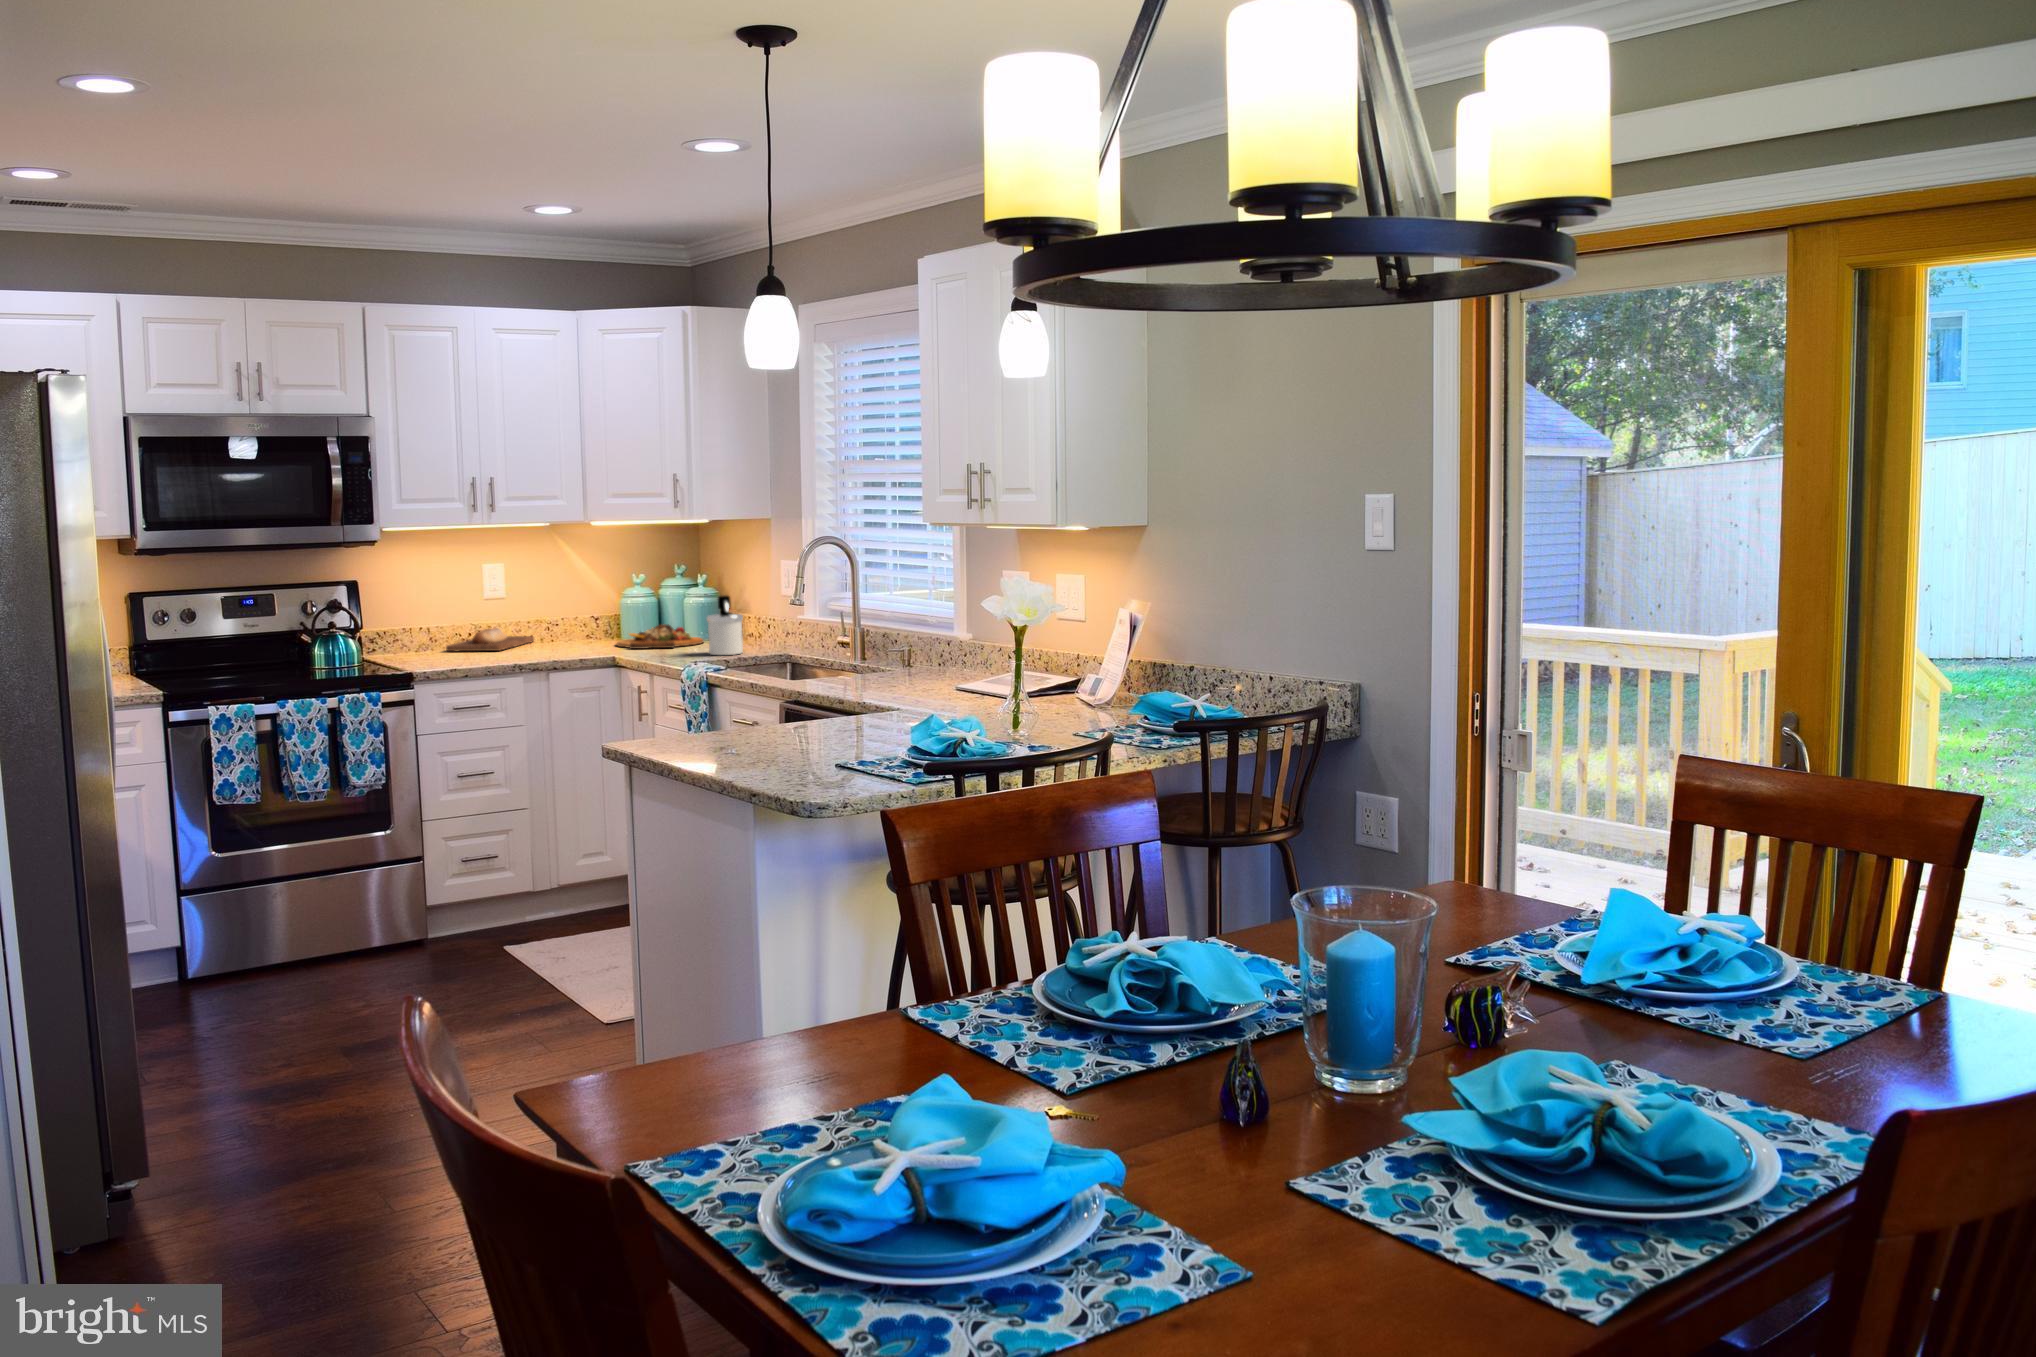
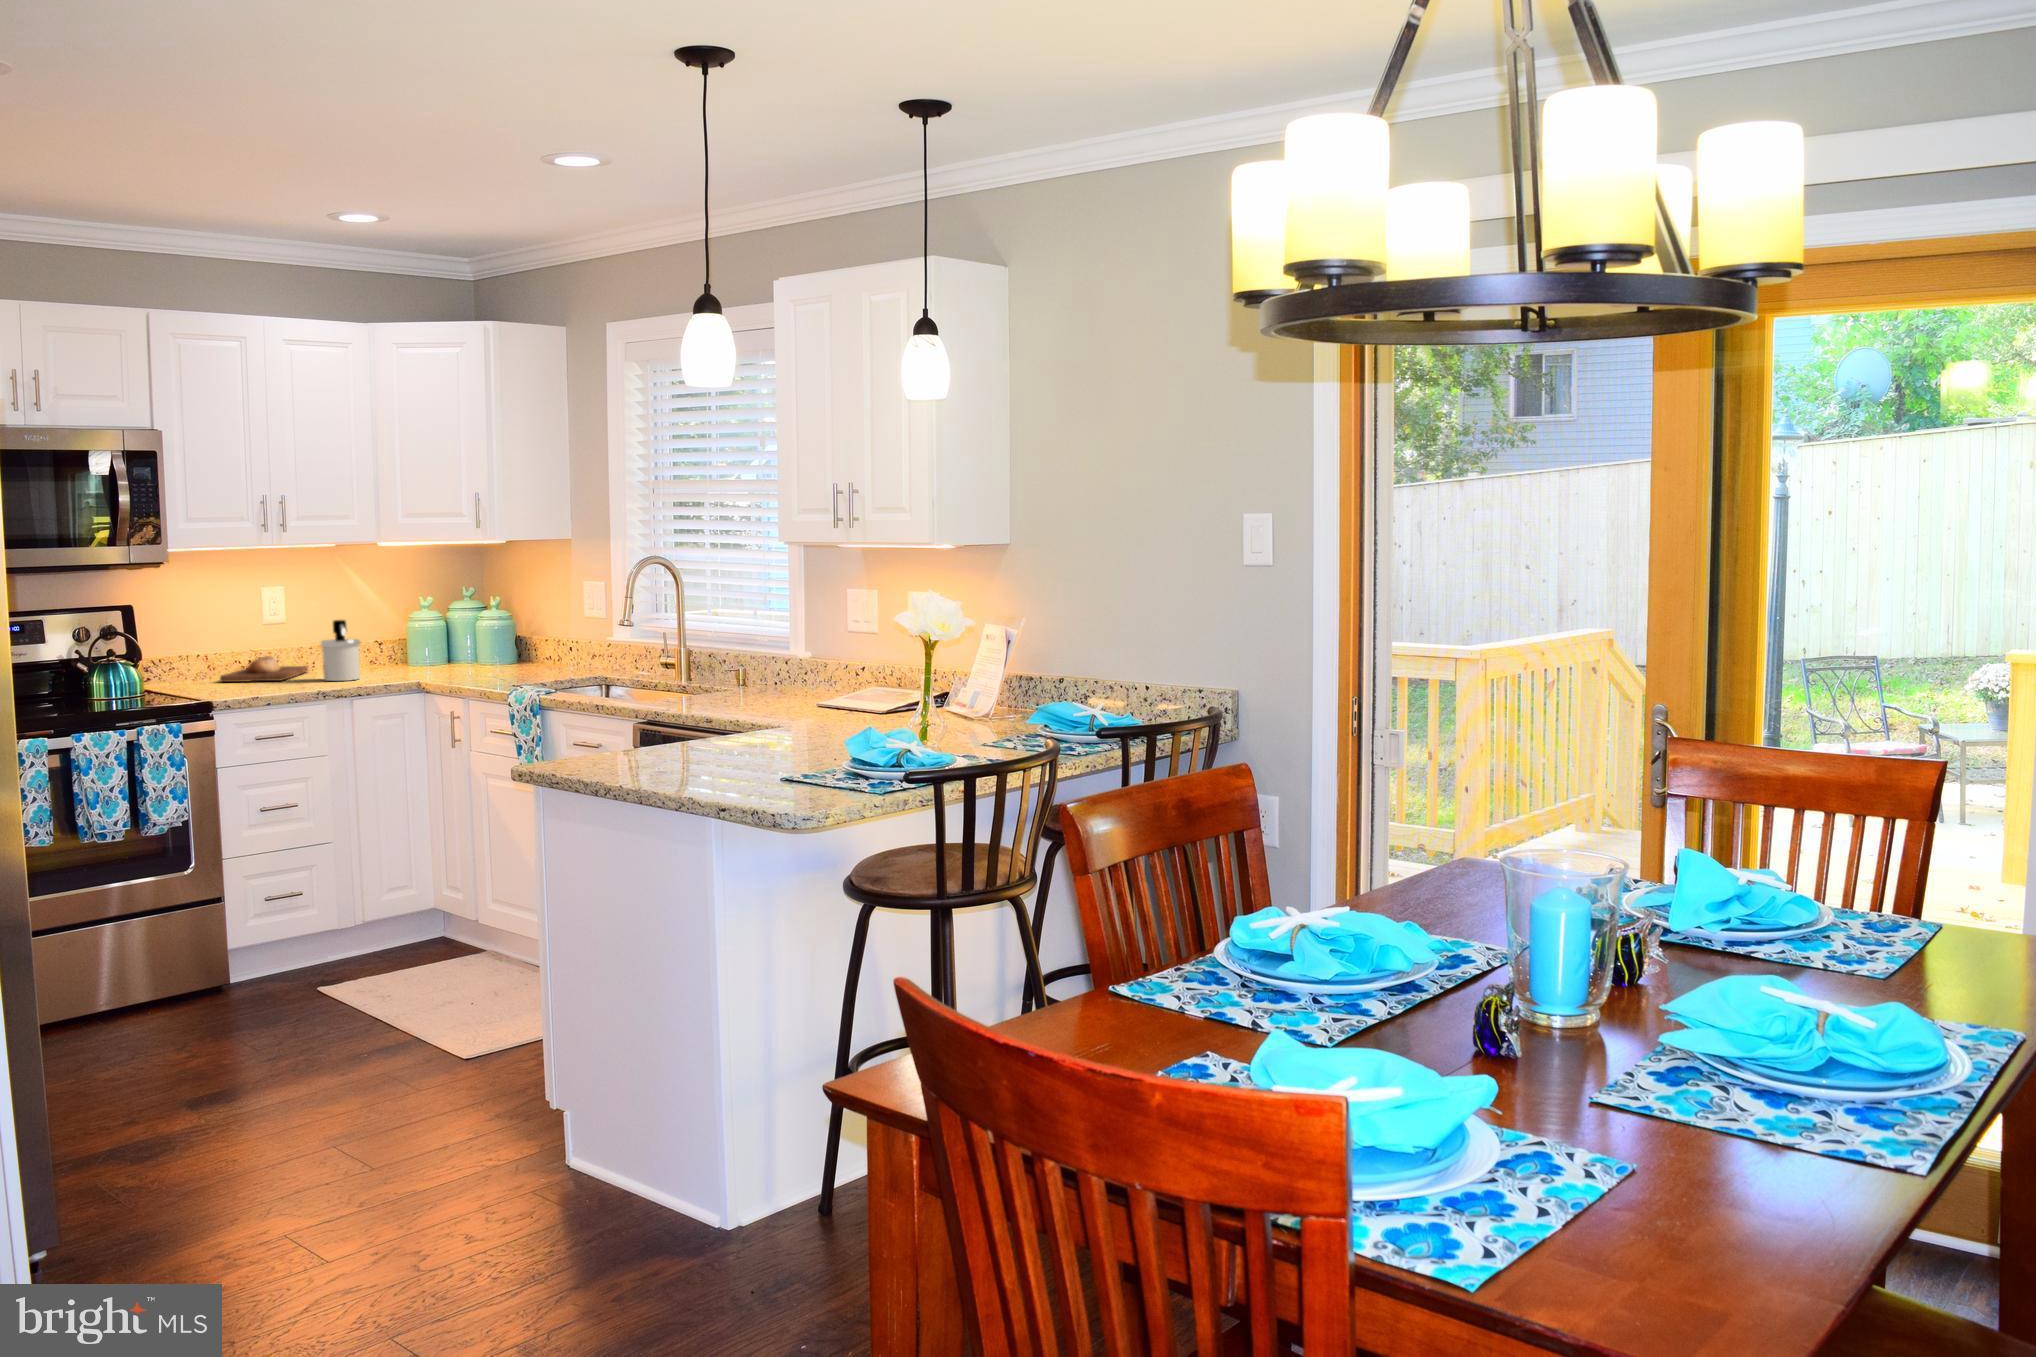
soap dispenser: present [707,595,743,655] -> present [321,620,360,681]
cutting board: present [616,624,703,649] -> none [407,652,502,677]

